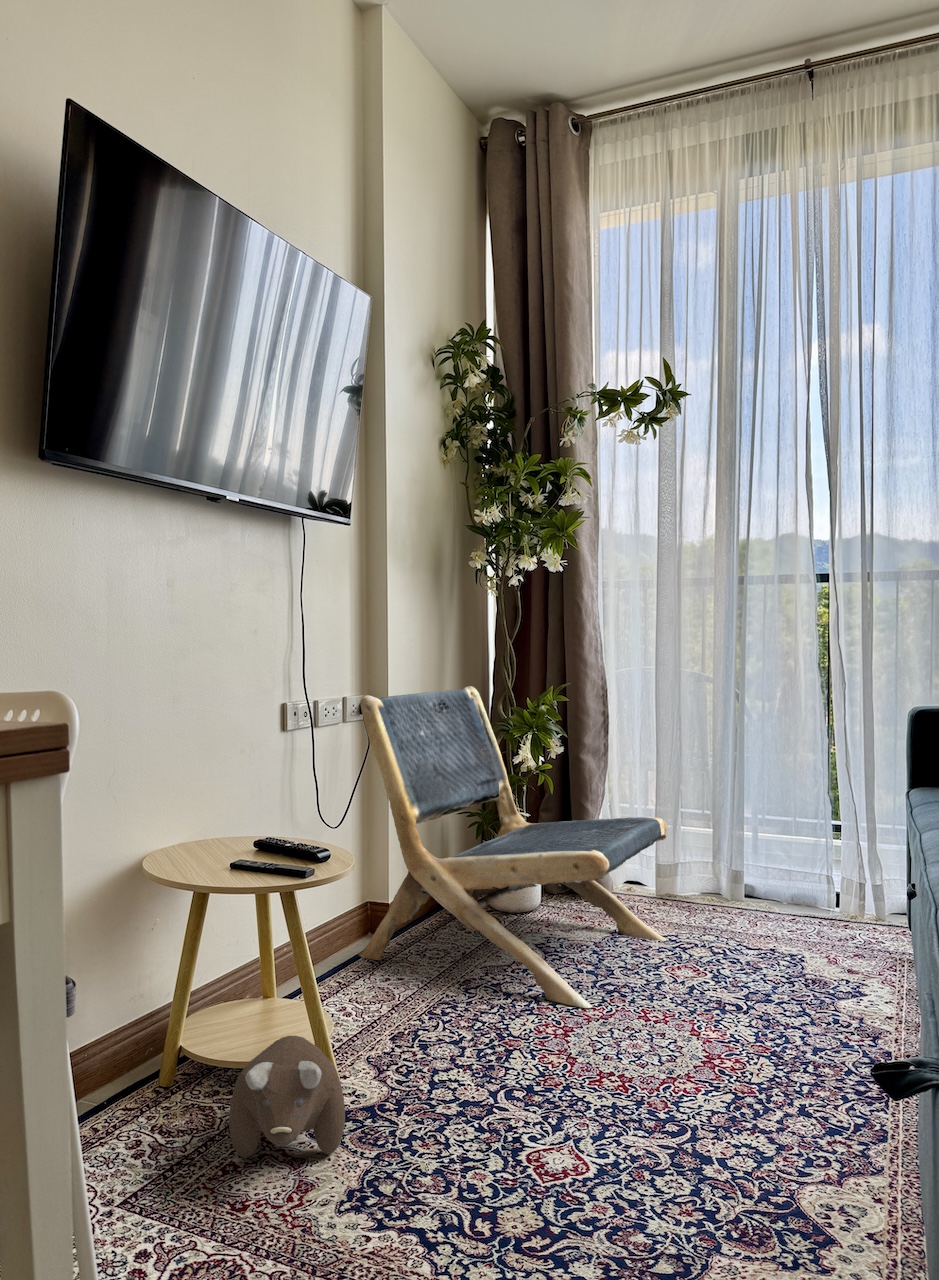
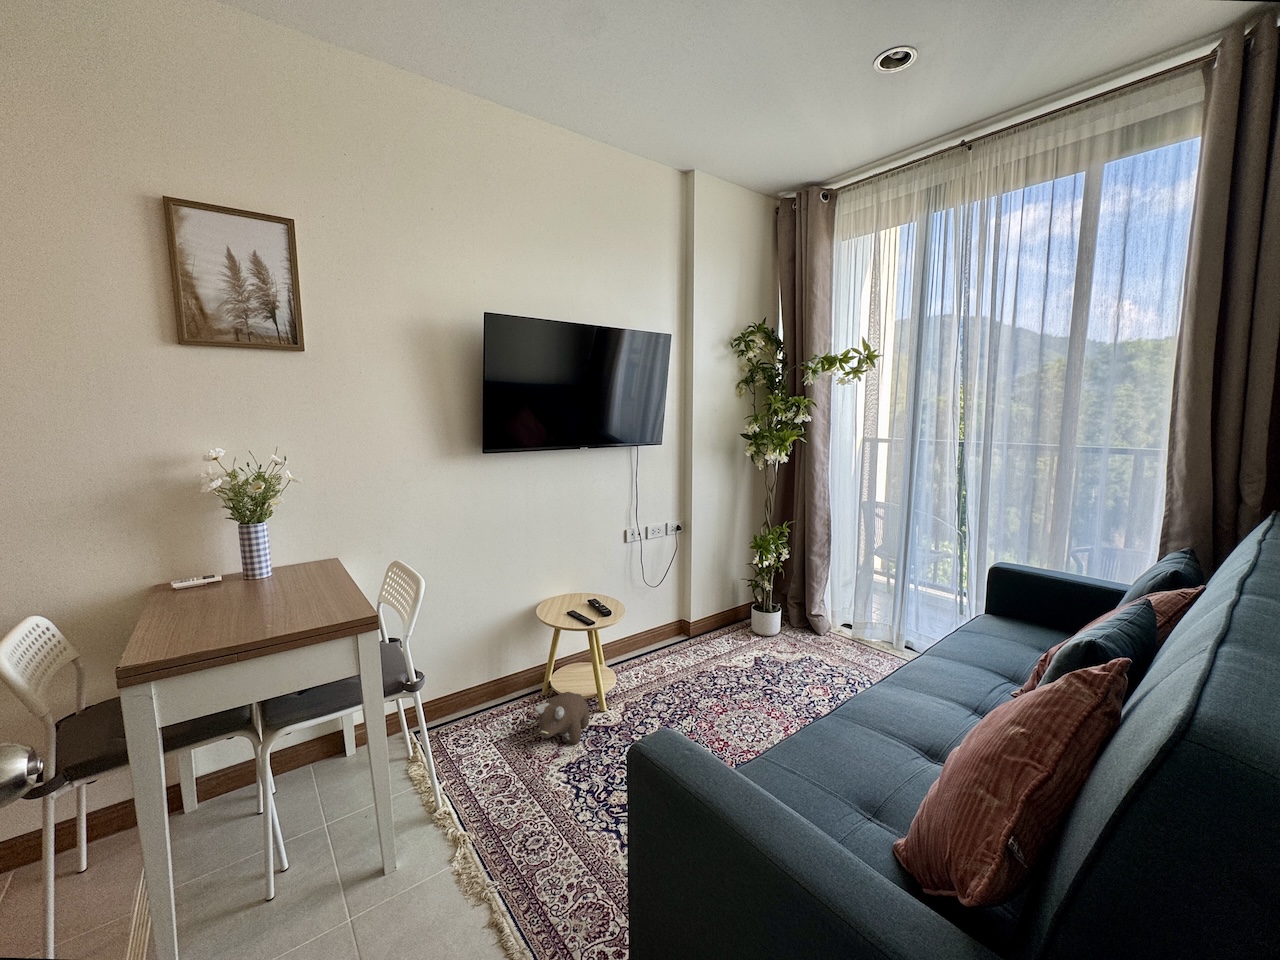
lounge chair: present [359,686,667,1008] -> none [664,517,829,704]

